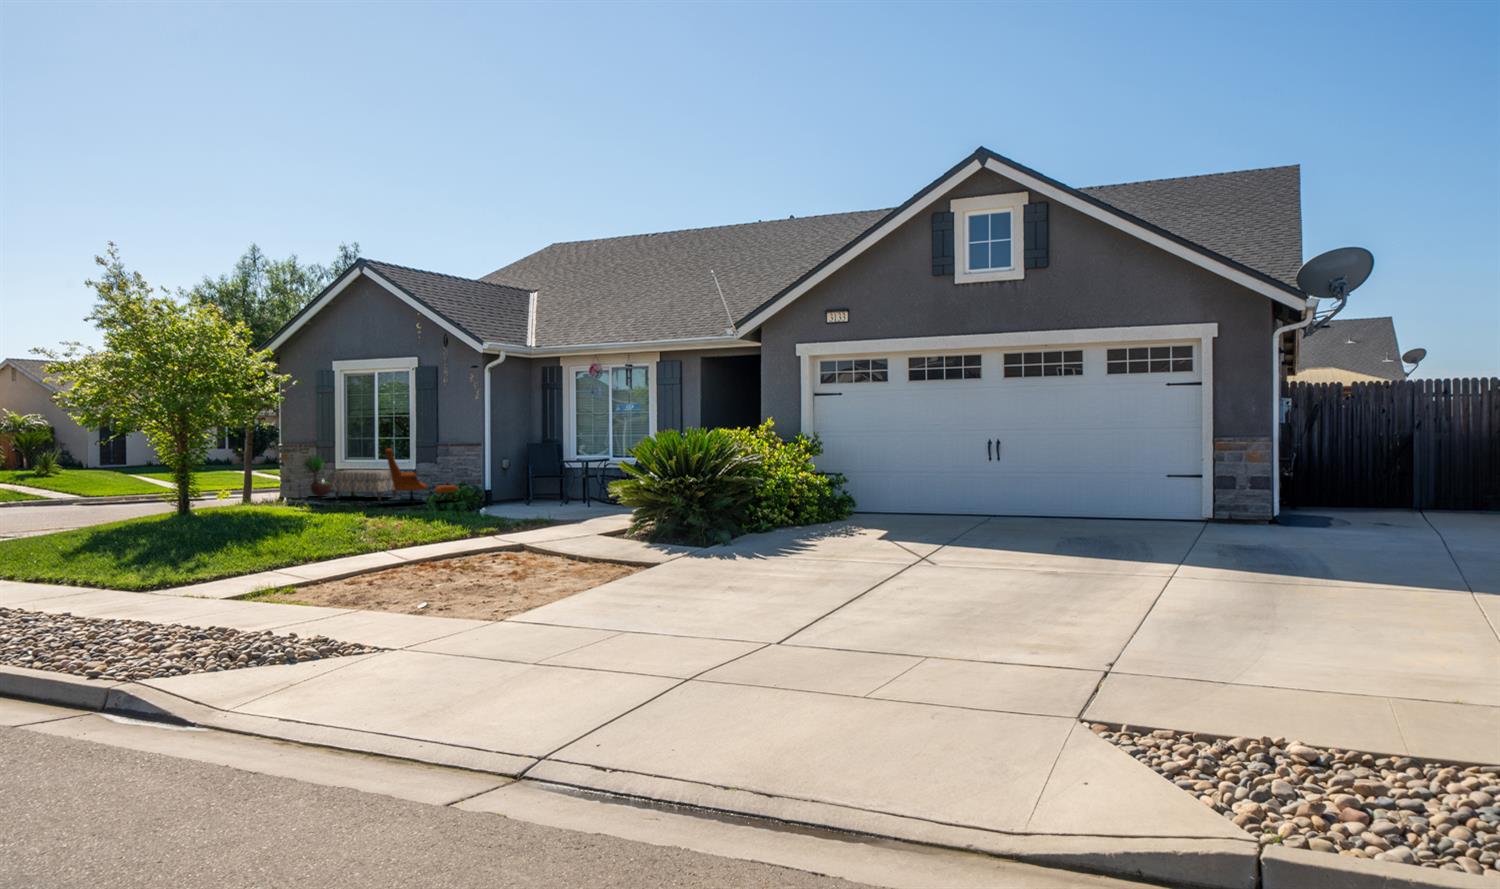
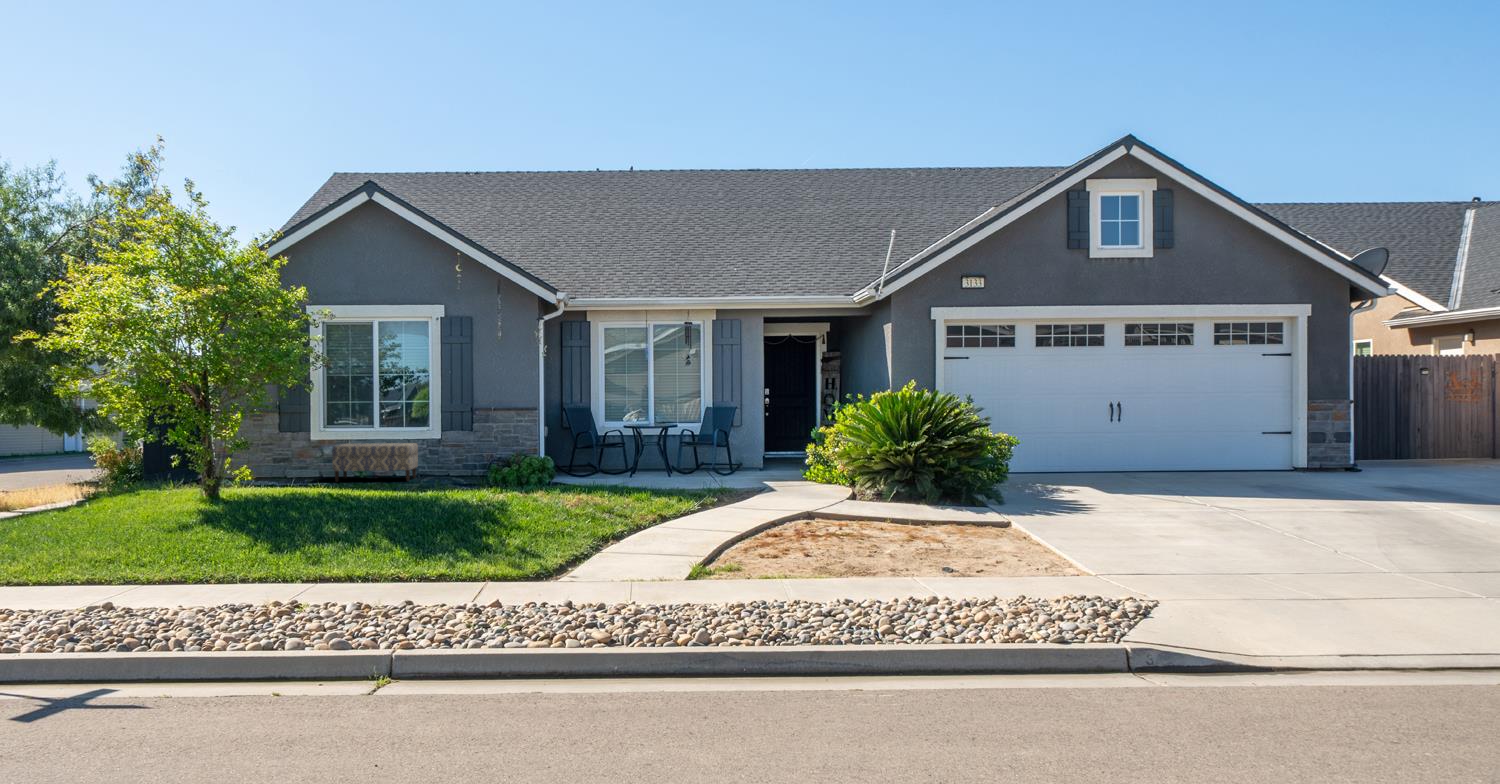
lounge chair: present [385,449,458,503] -> none [442,415,522,484]
potted tree: present [303,457,331,497] -> none [270,421,309,480]

